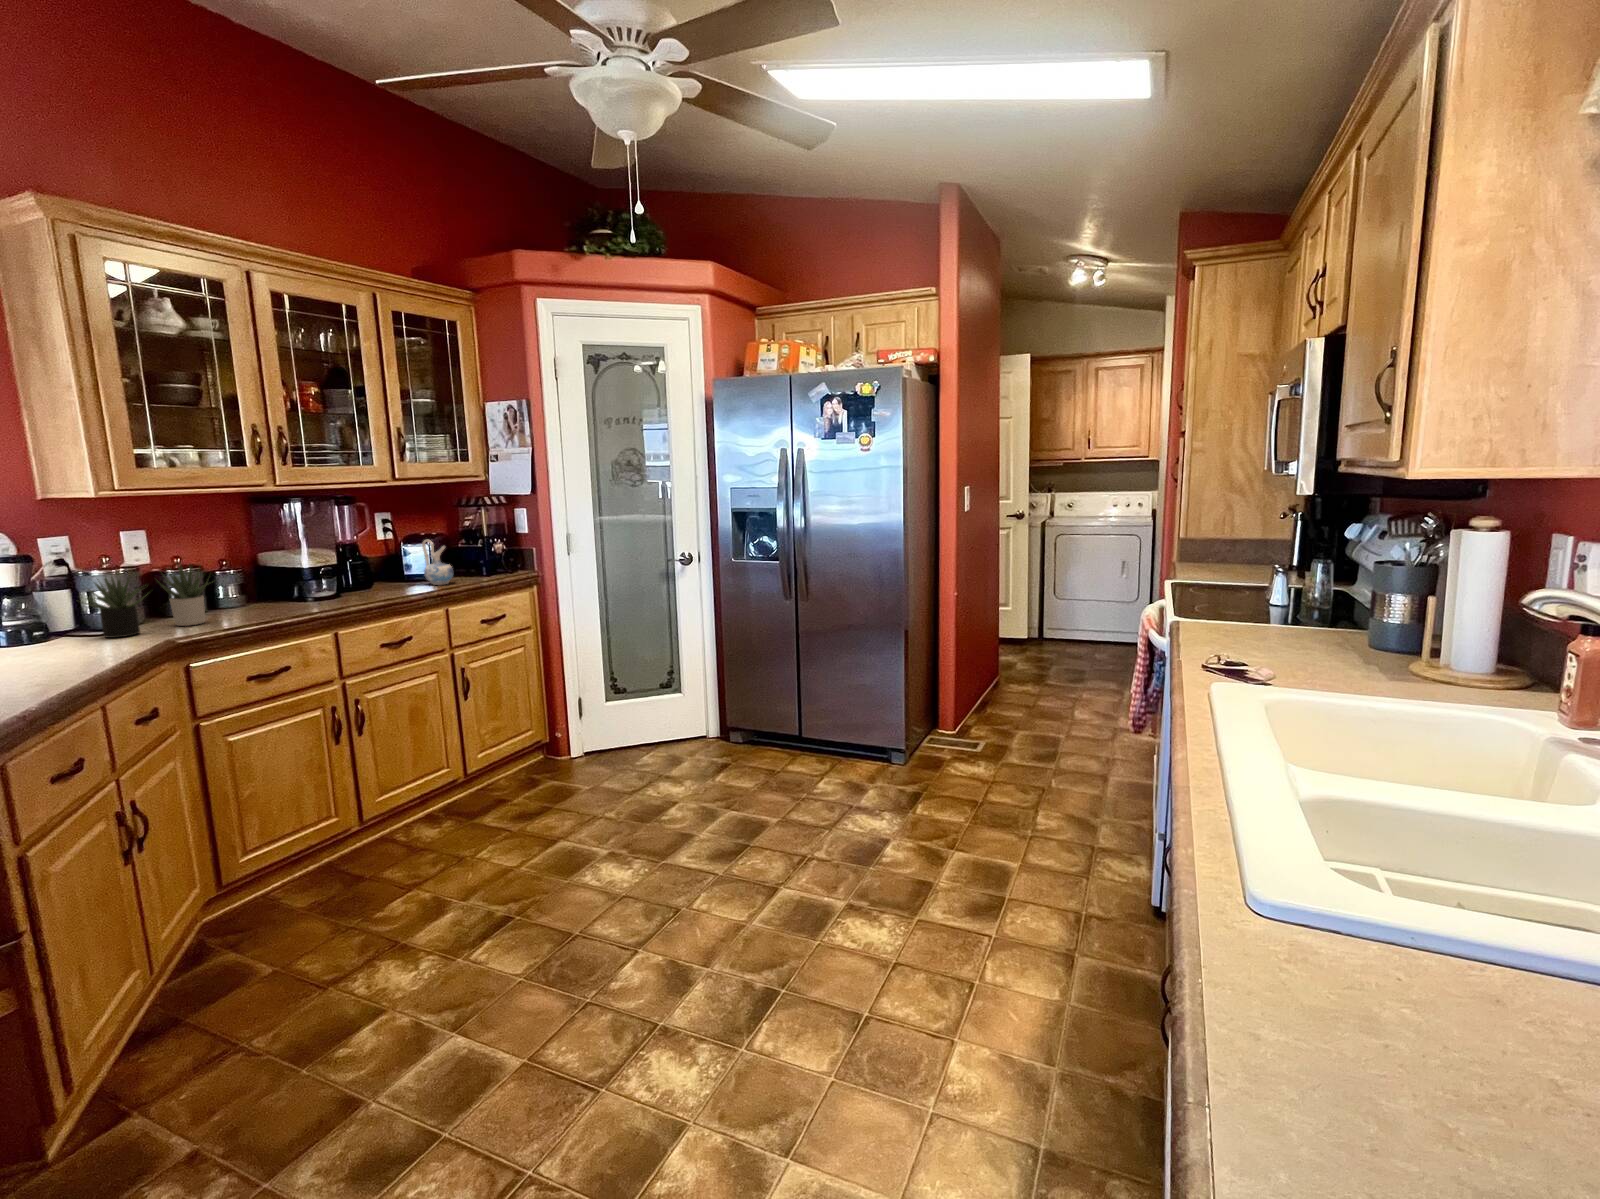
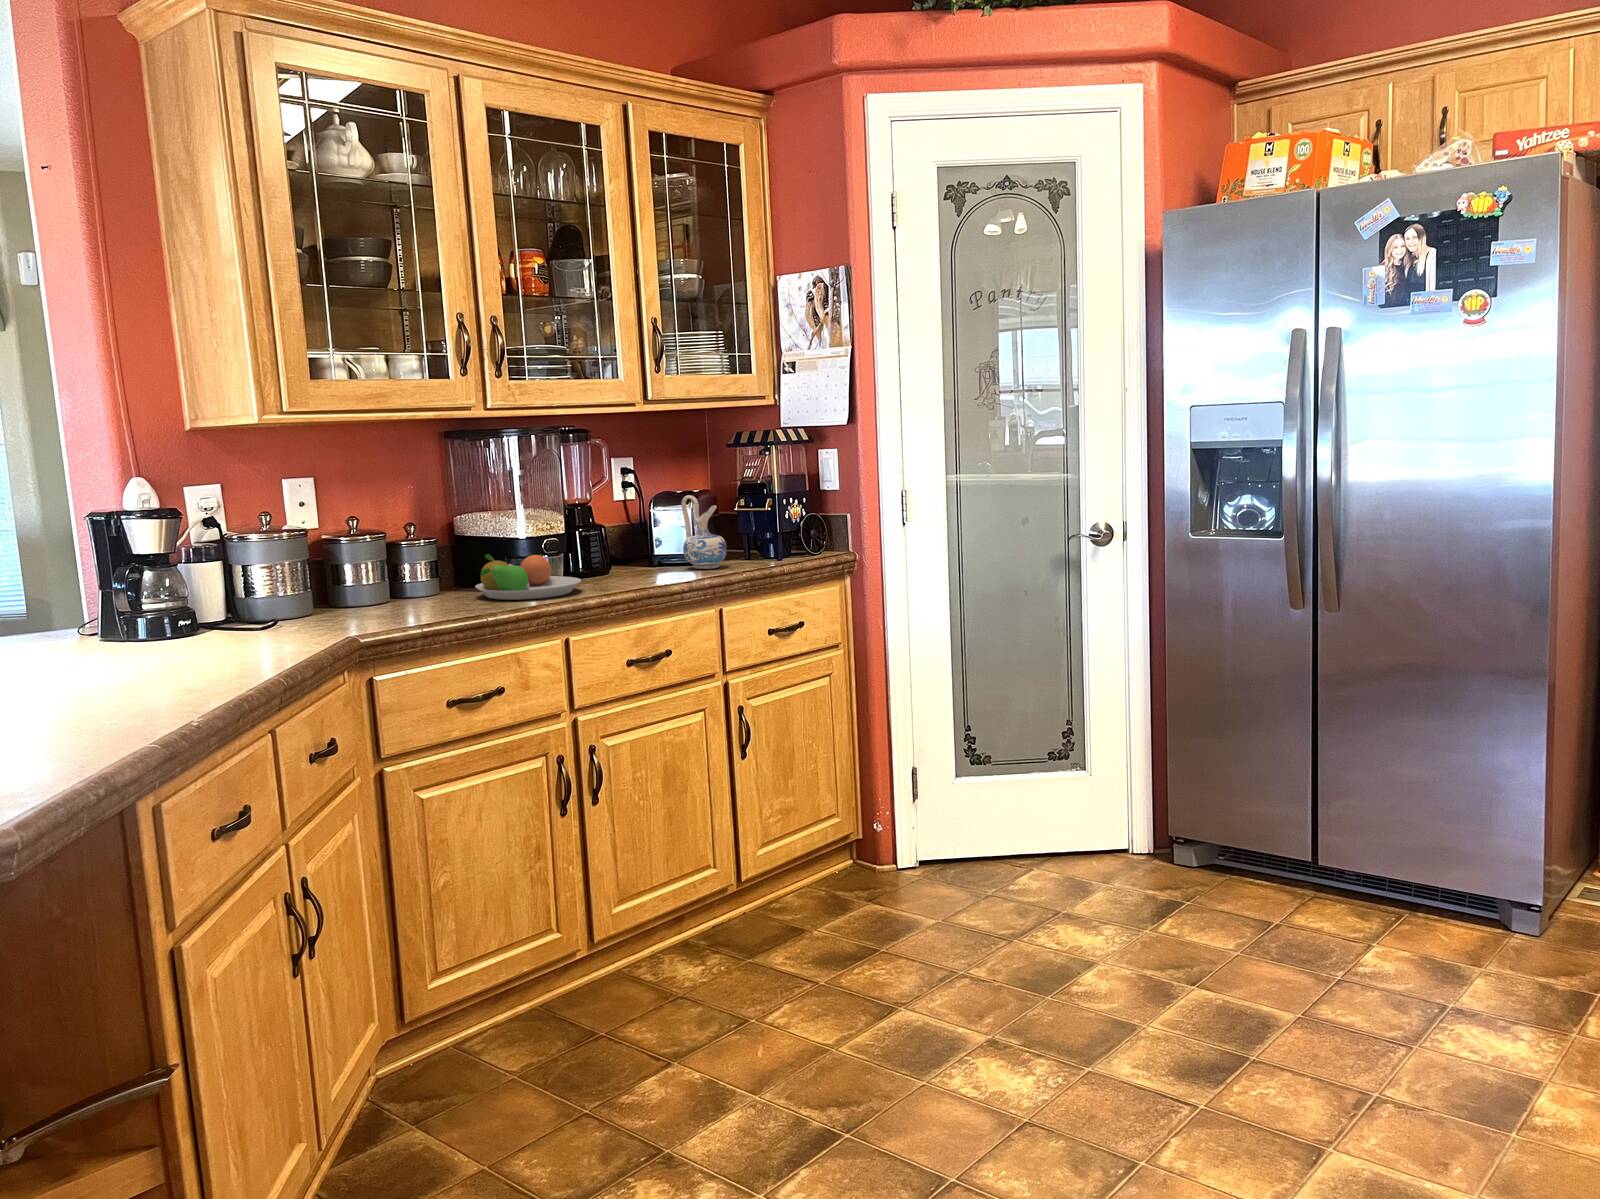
succulent plant: present [86,566,213,638] -> none [238,520,411,632]
fruit bowl: none [271,579,349,609] -> present [475,554,581,600]

